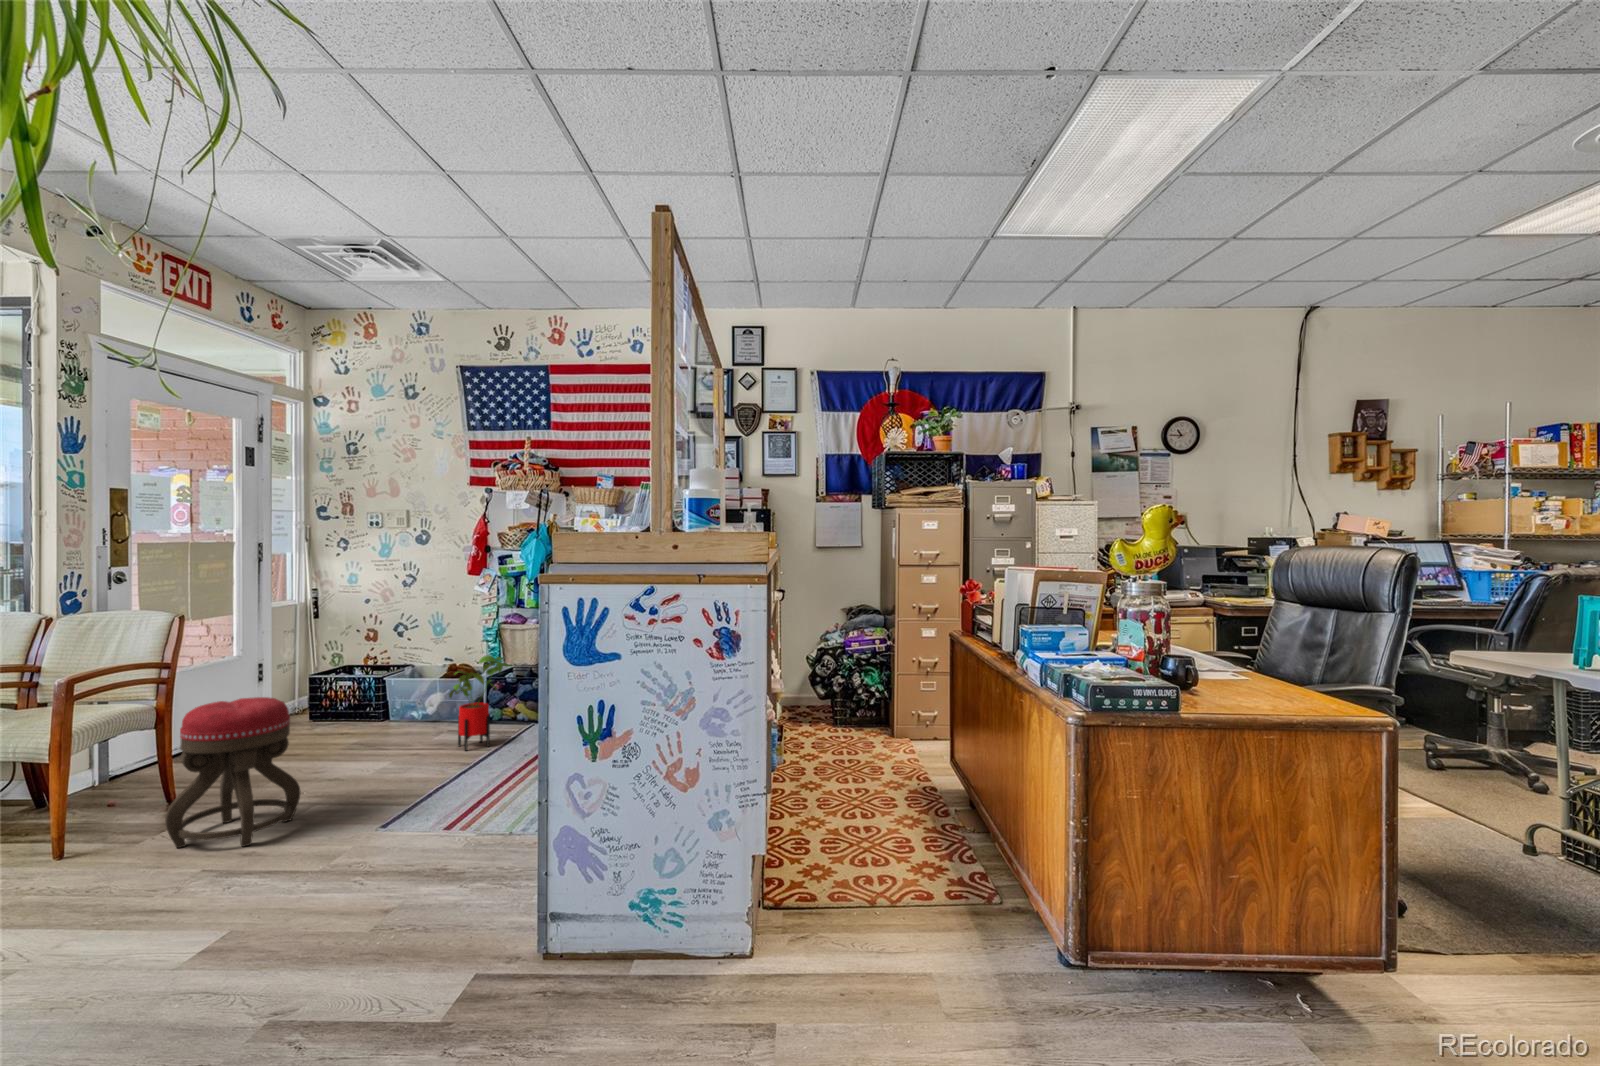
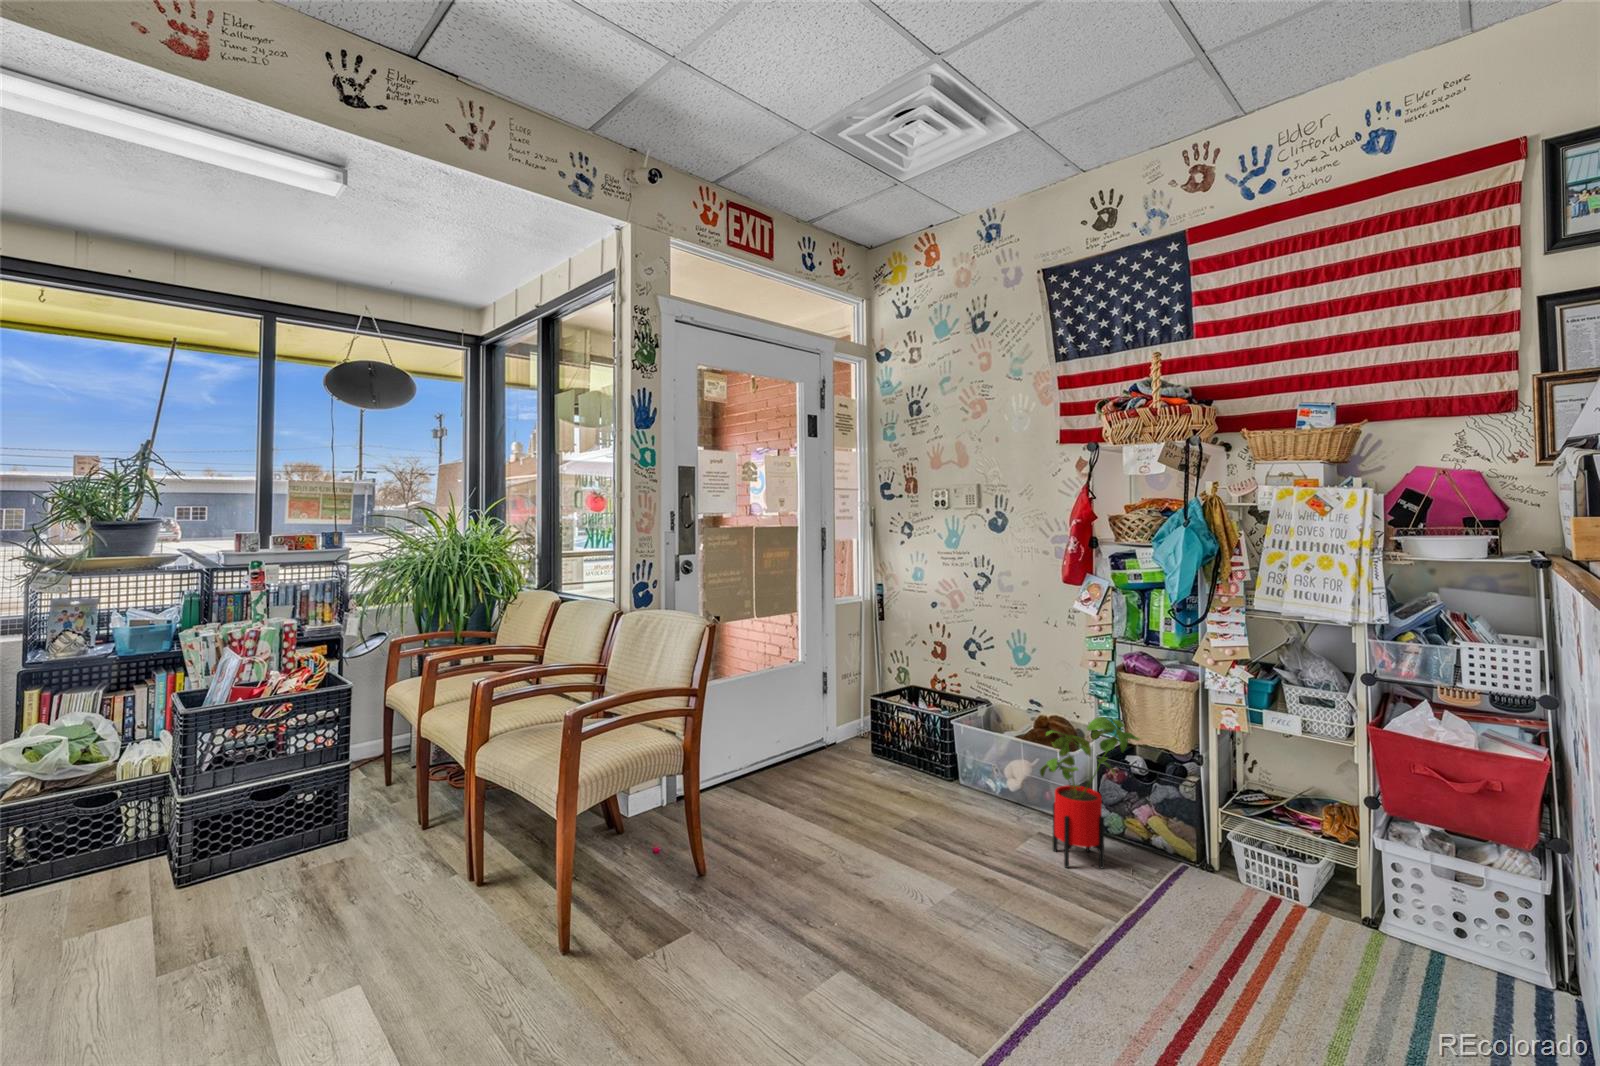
ottoman: present [165,697,301,848] -> none [665,759,828,1017]

